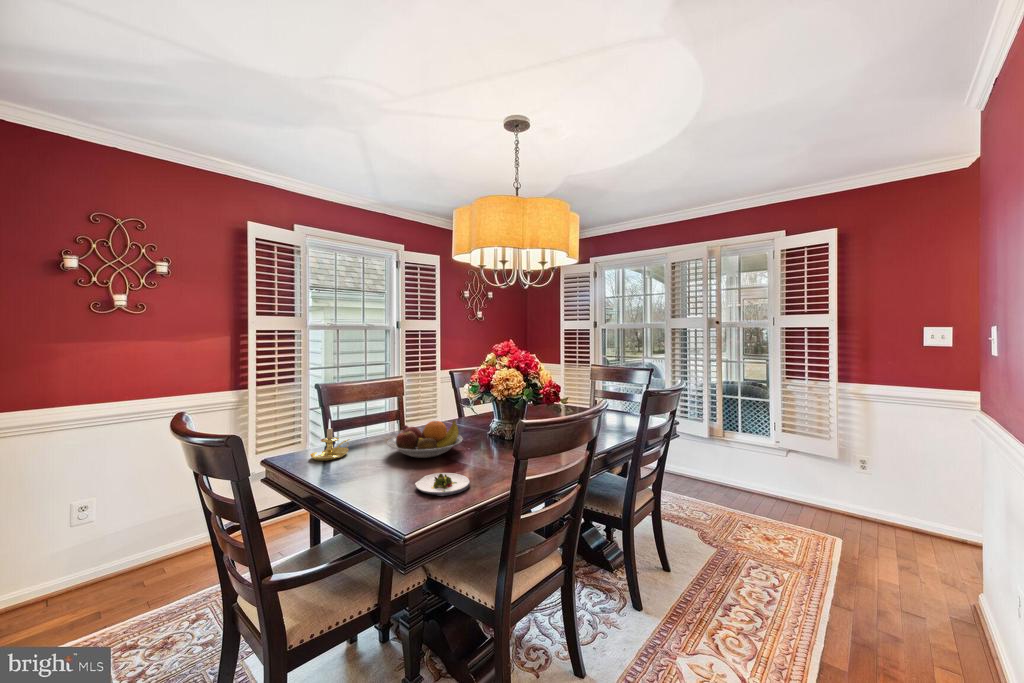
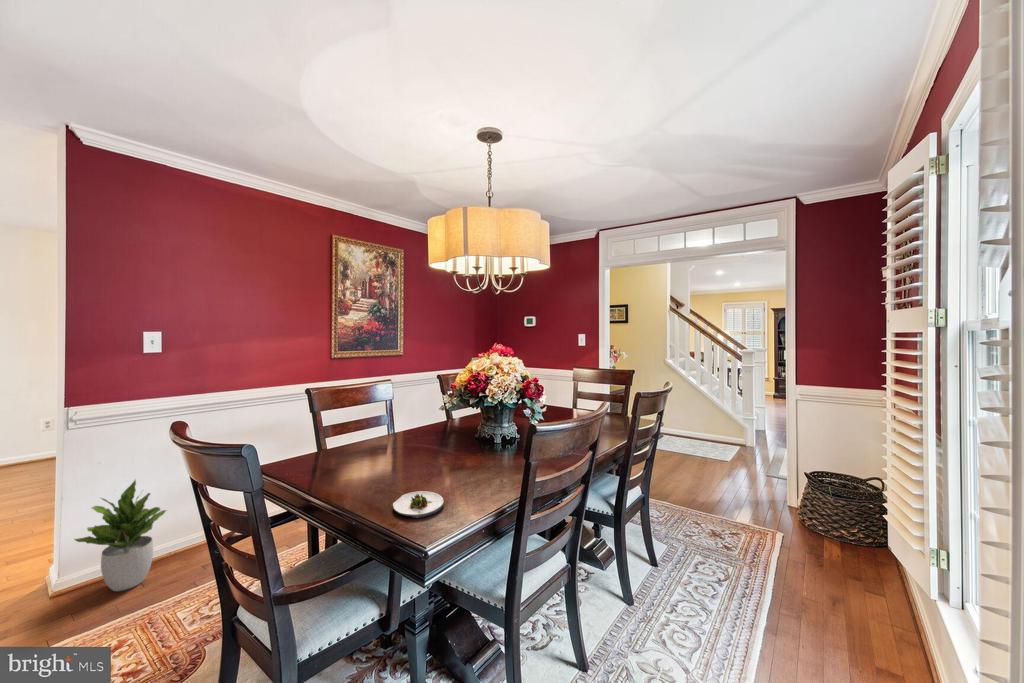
candle holder: present [310,419,351,461] -> none [299,435,339,475]
fruit bowl: present [387,420,462,458] -> none [372,435,442,472]
potted plant: none [69,474,165,595] -> present [74,480,166,591]

